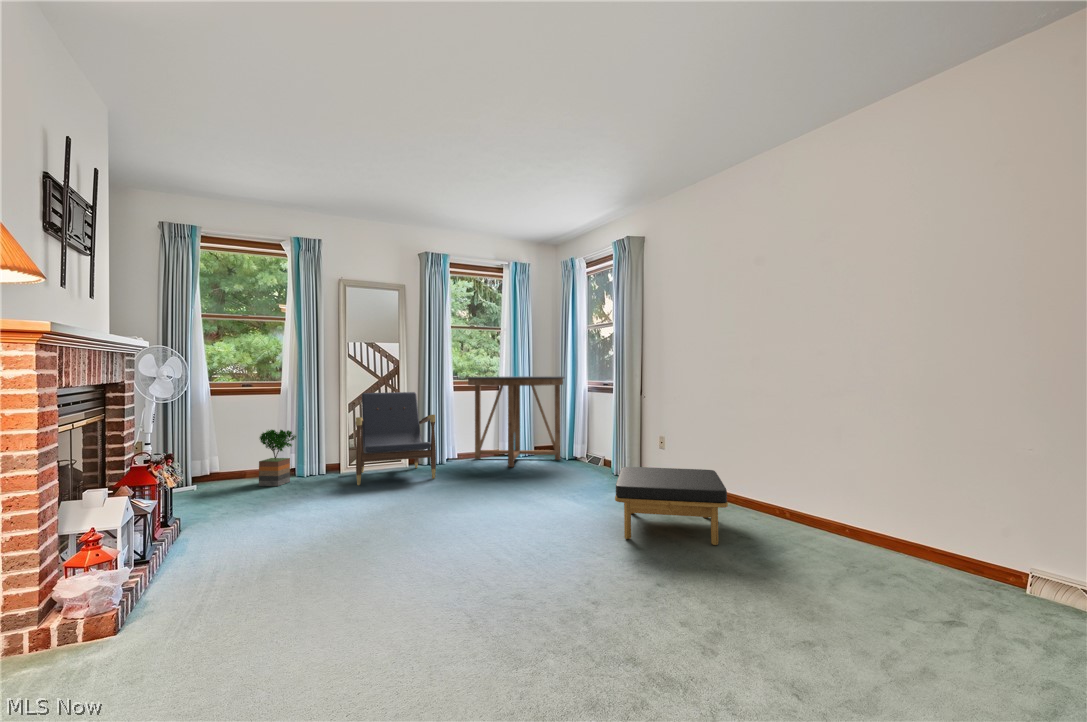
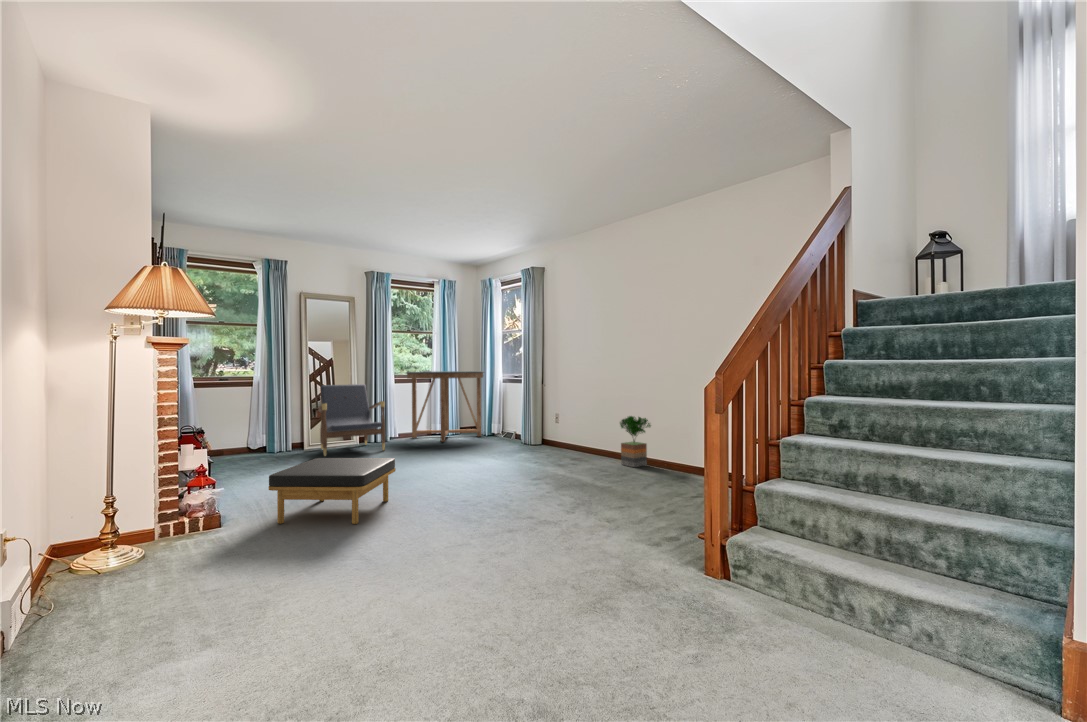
potted tree: present [259,430,296,486] -> present [620,416,651,467]
ottoman: present [615,467,728,545] -> present [269,458,396,524]

